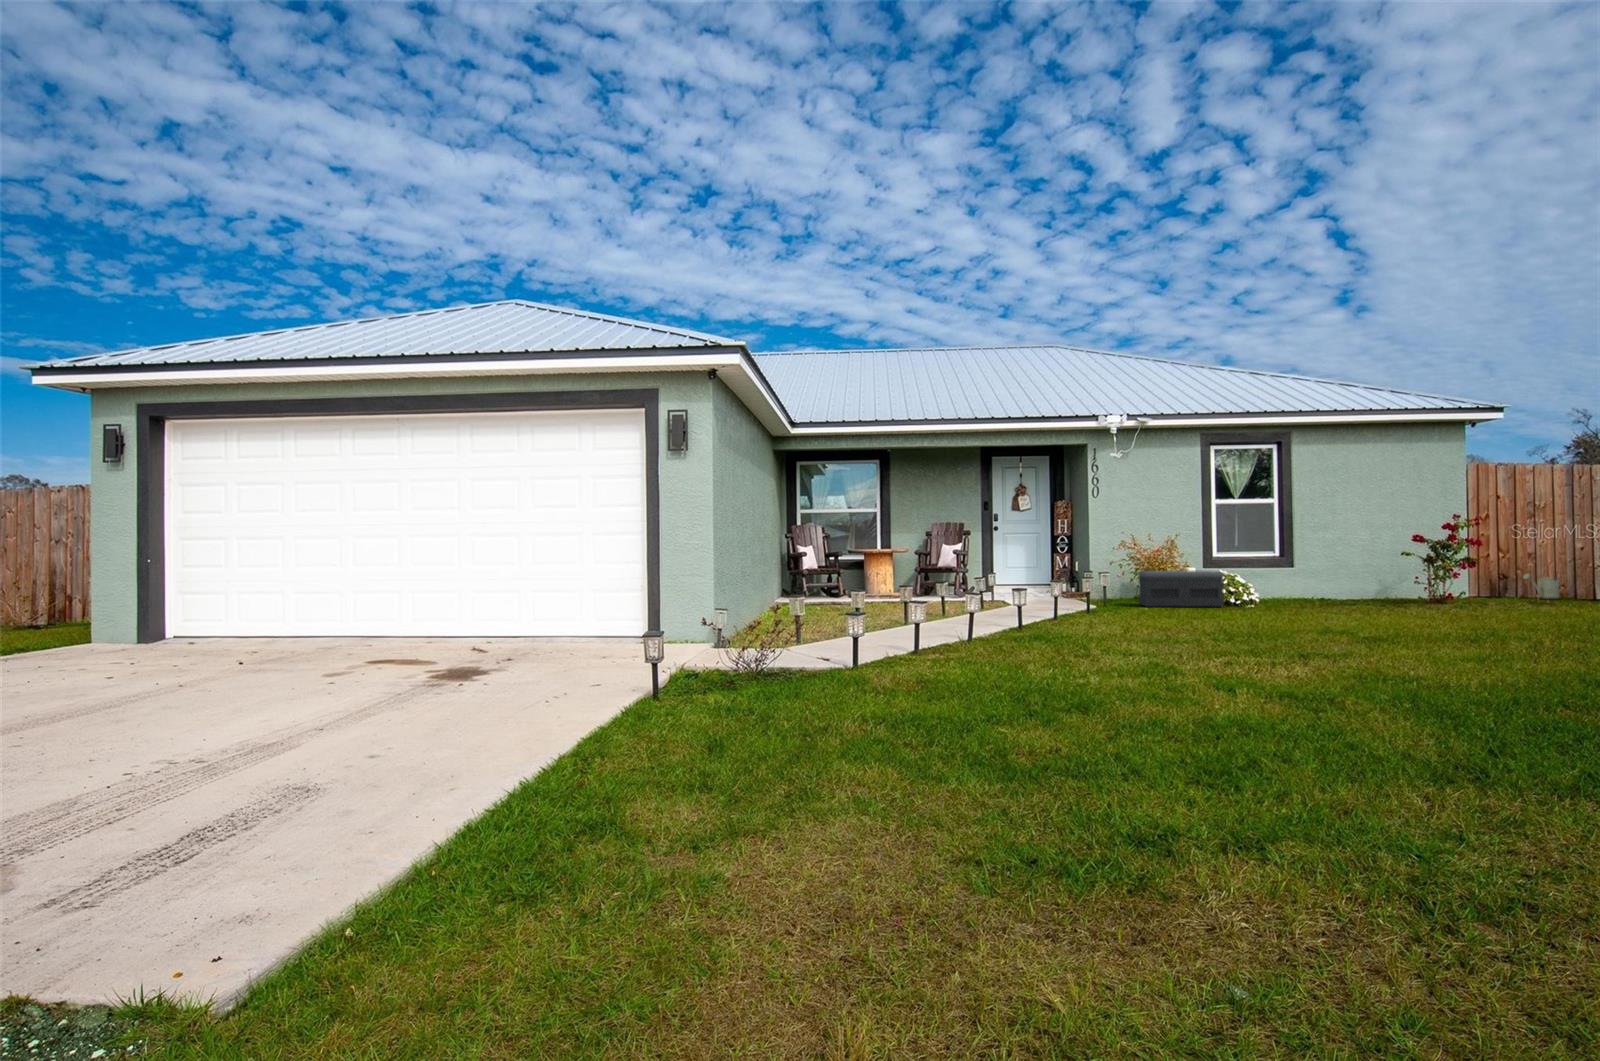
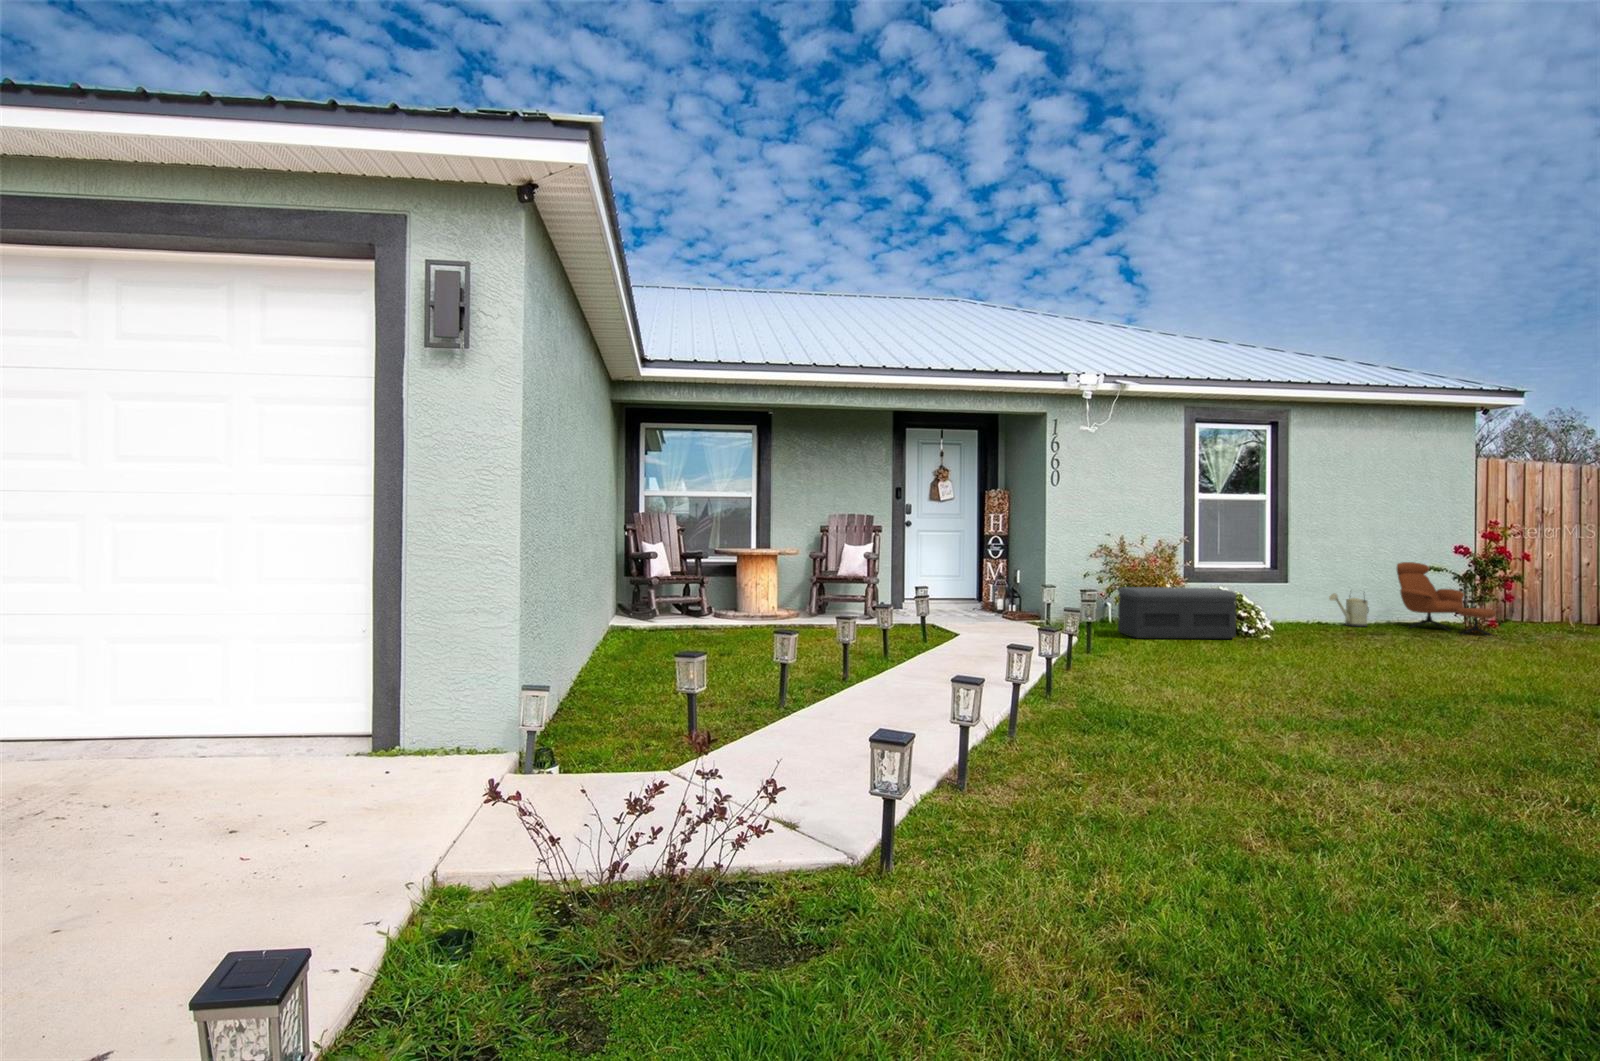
lounge chair: none [1389,550,1456,606] -> present [1397,562,1496,635]
watering can: present [1523,574,1559,600] -> present [1329,593,1369,627]

